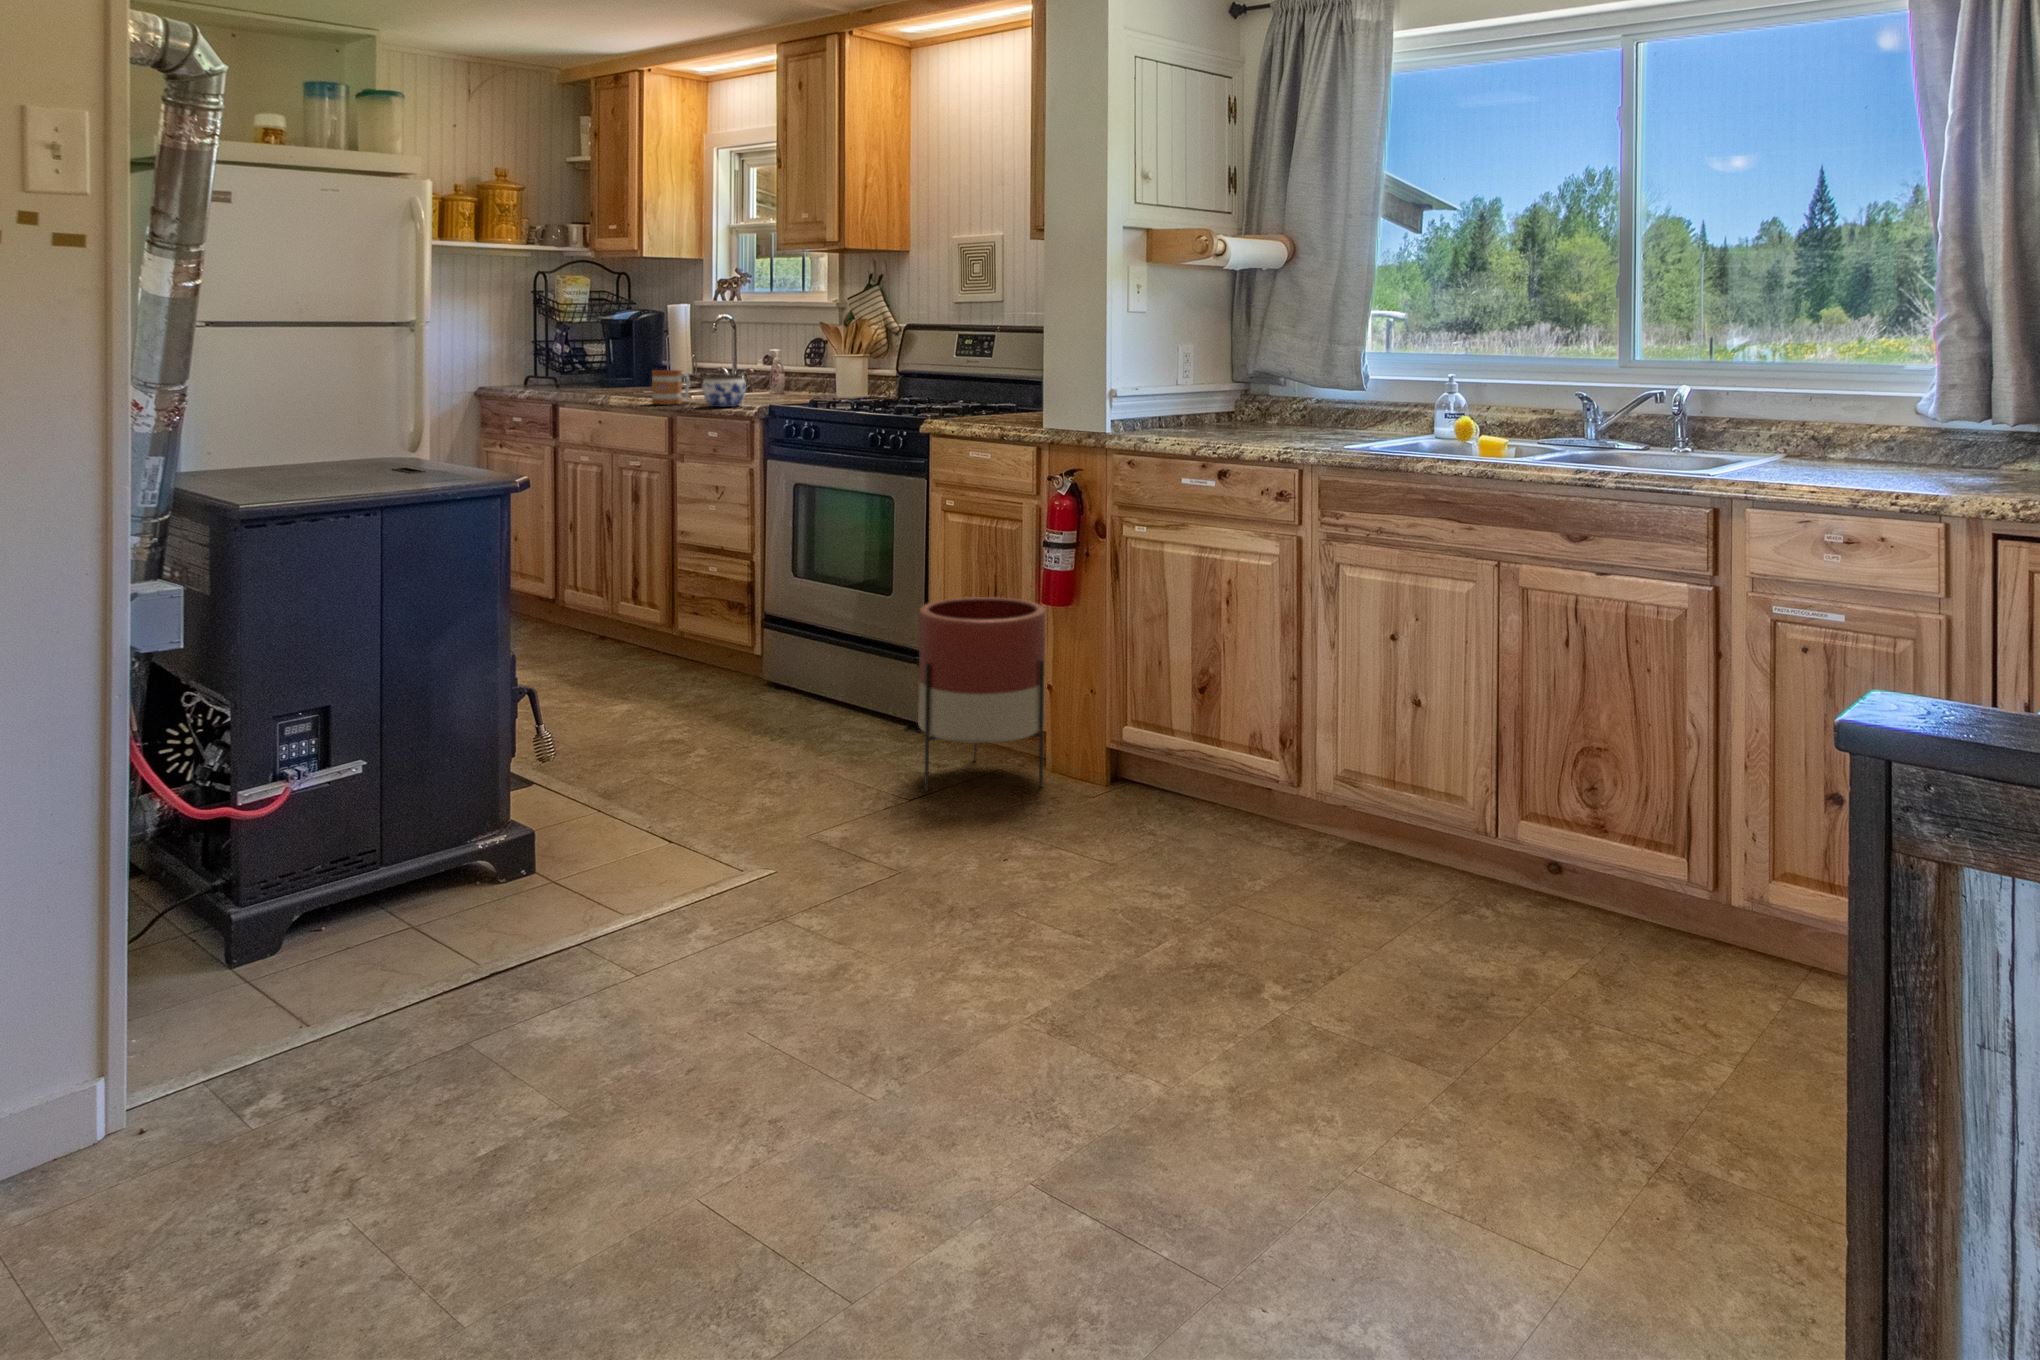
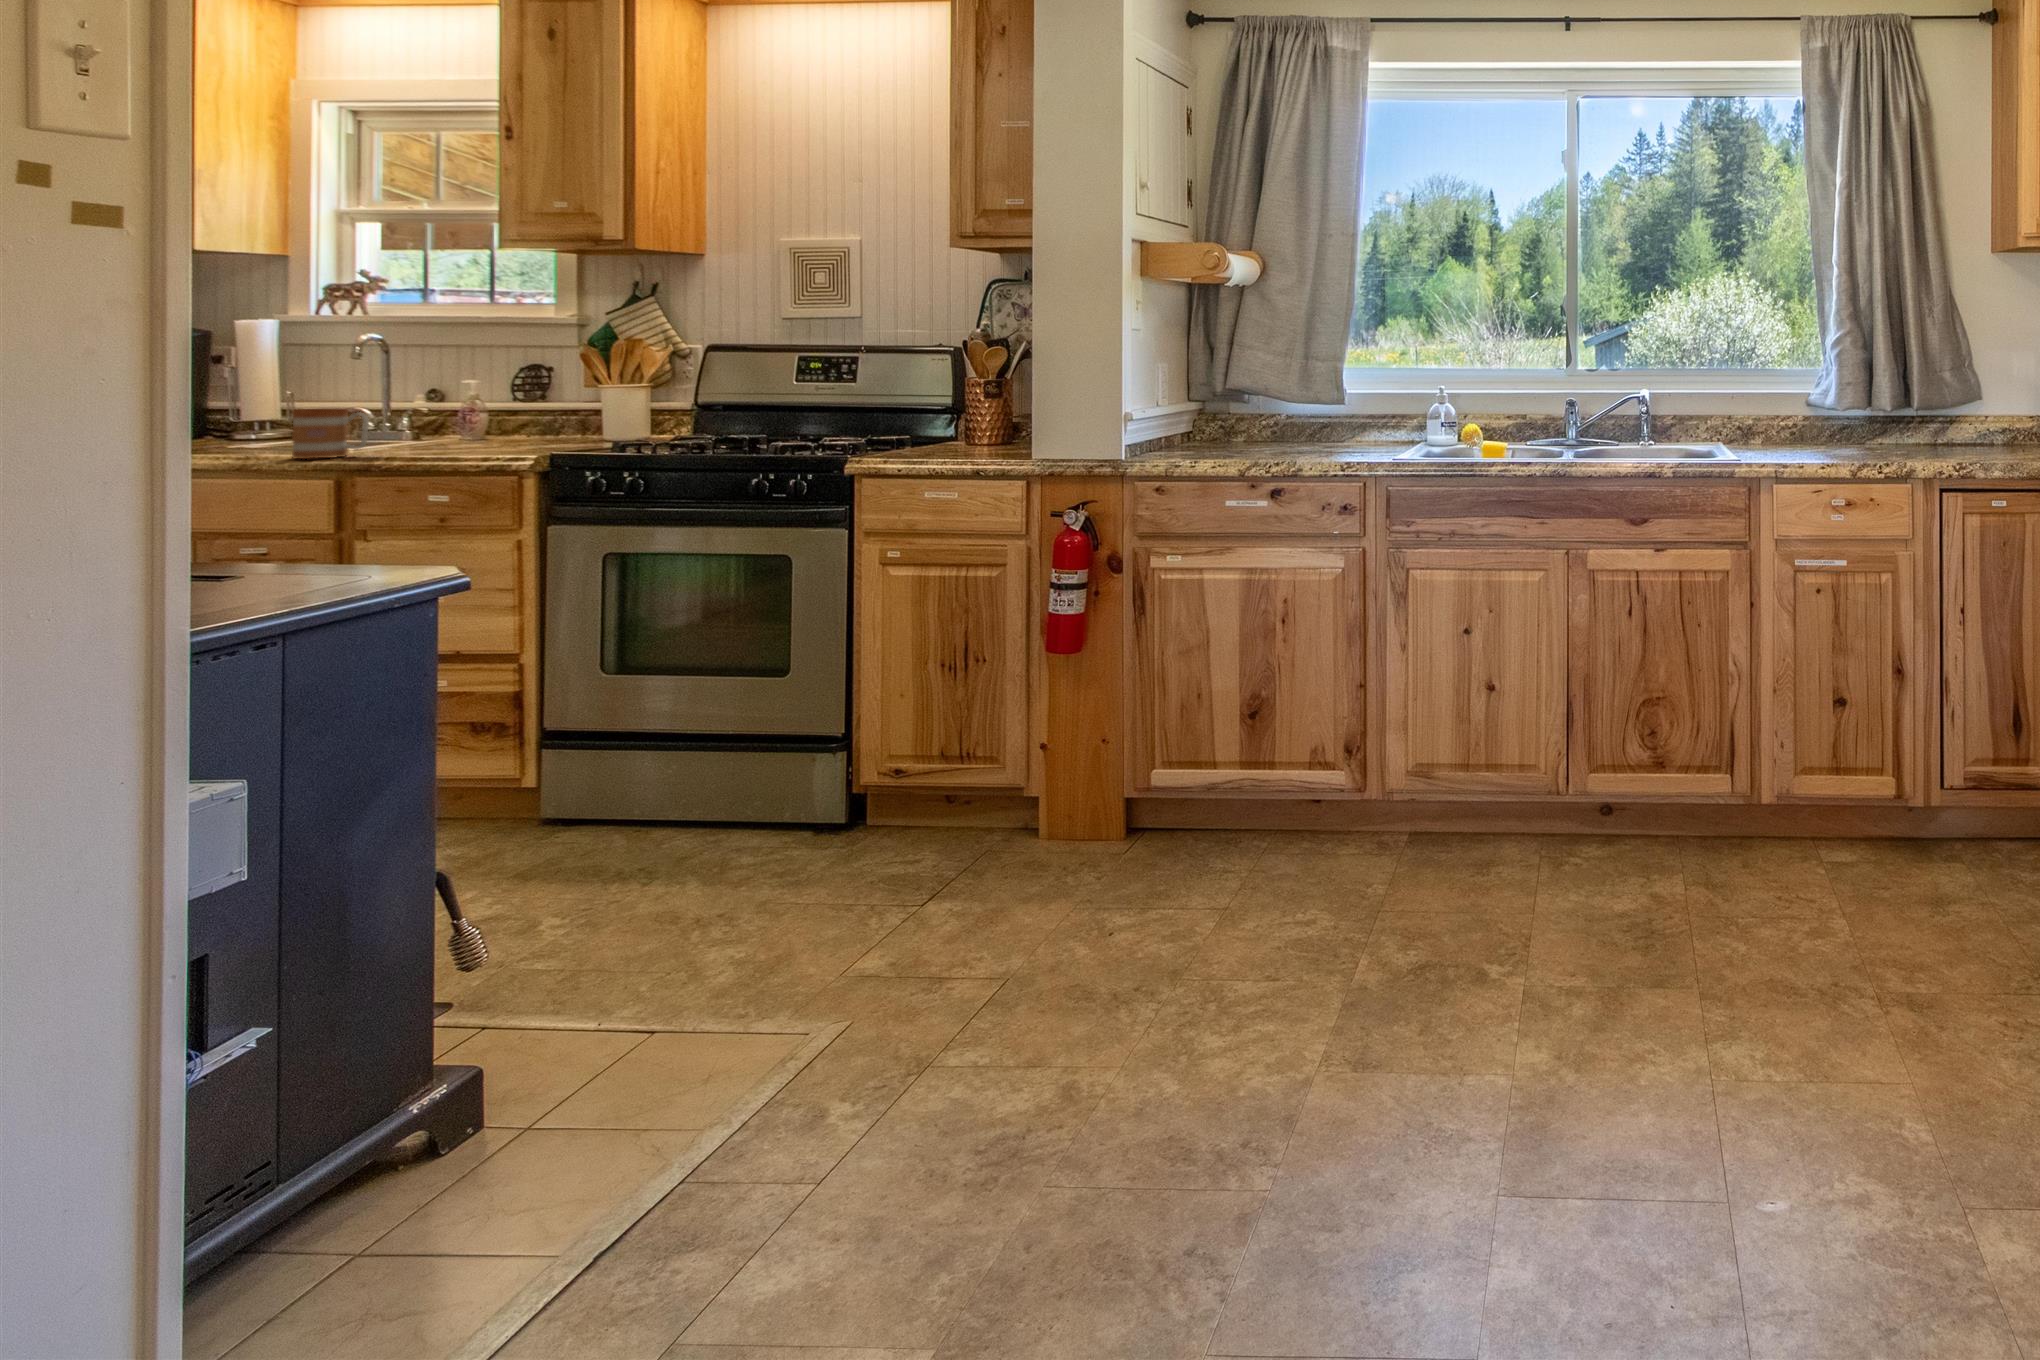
jar: present [702,375,746,407] -> none [407,411,483,457]
planter: present [918,597,1045,791] -> none [899,655,1064,904]

